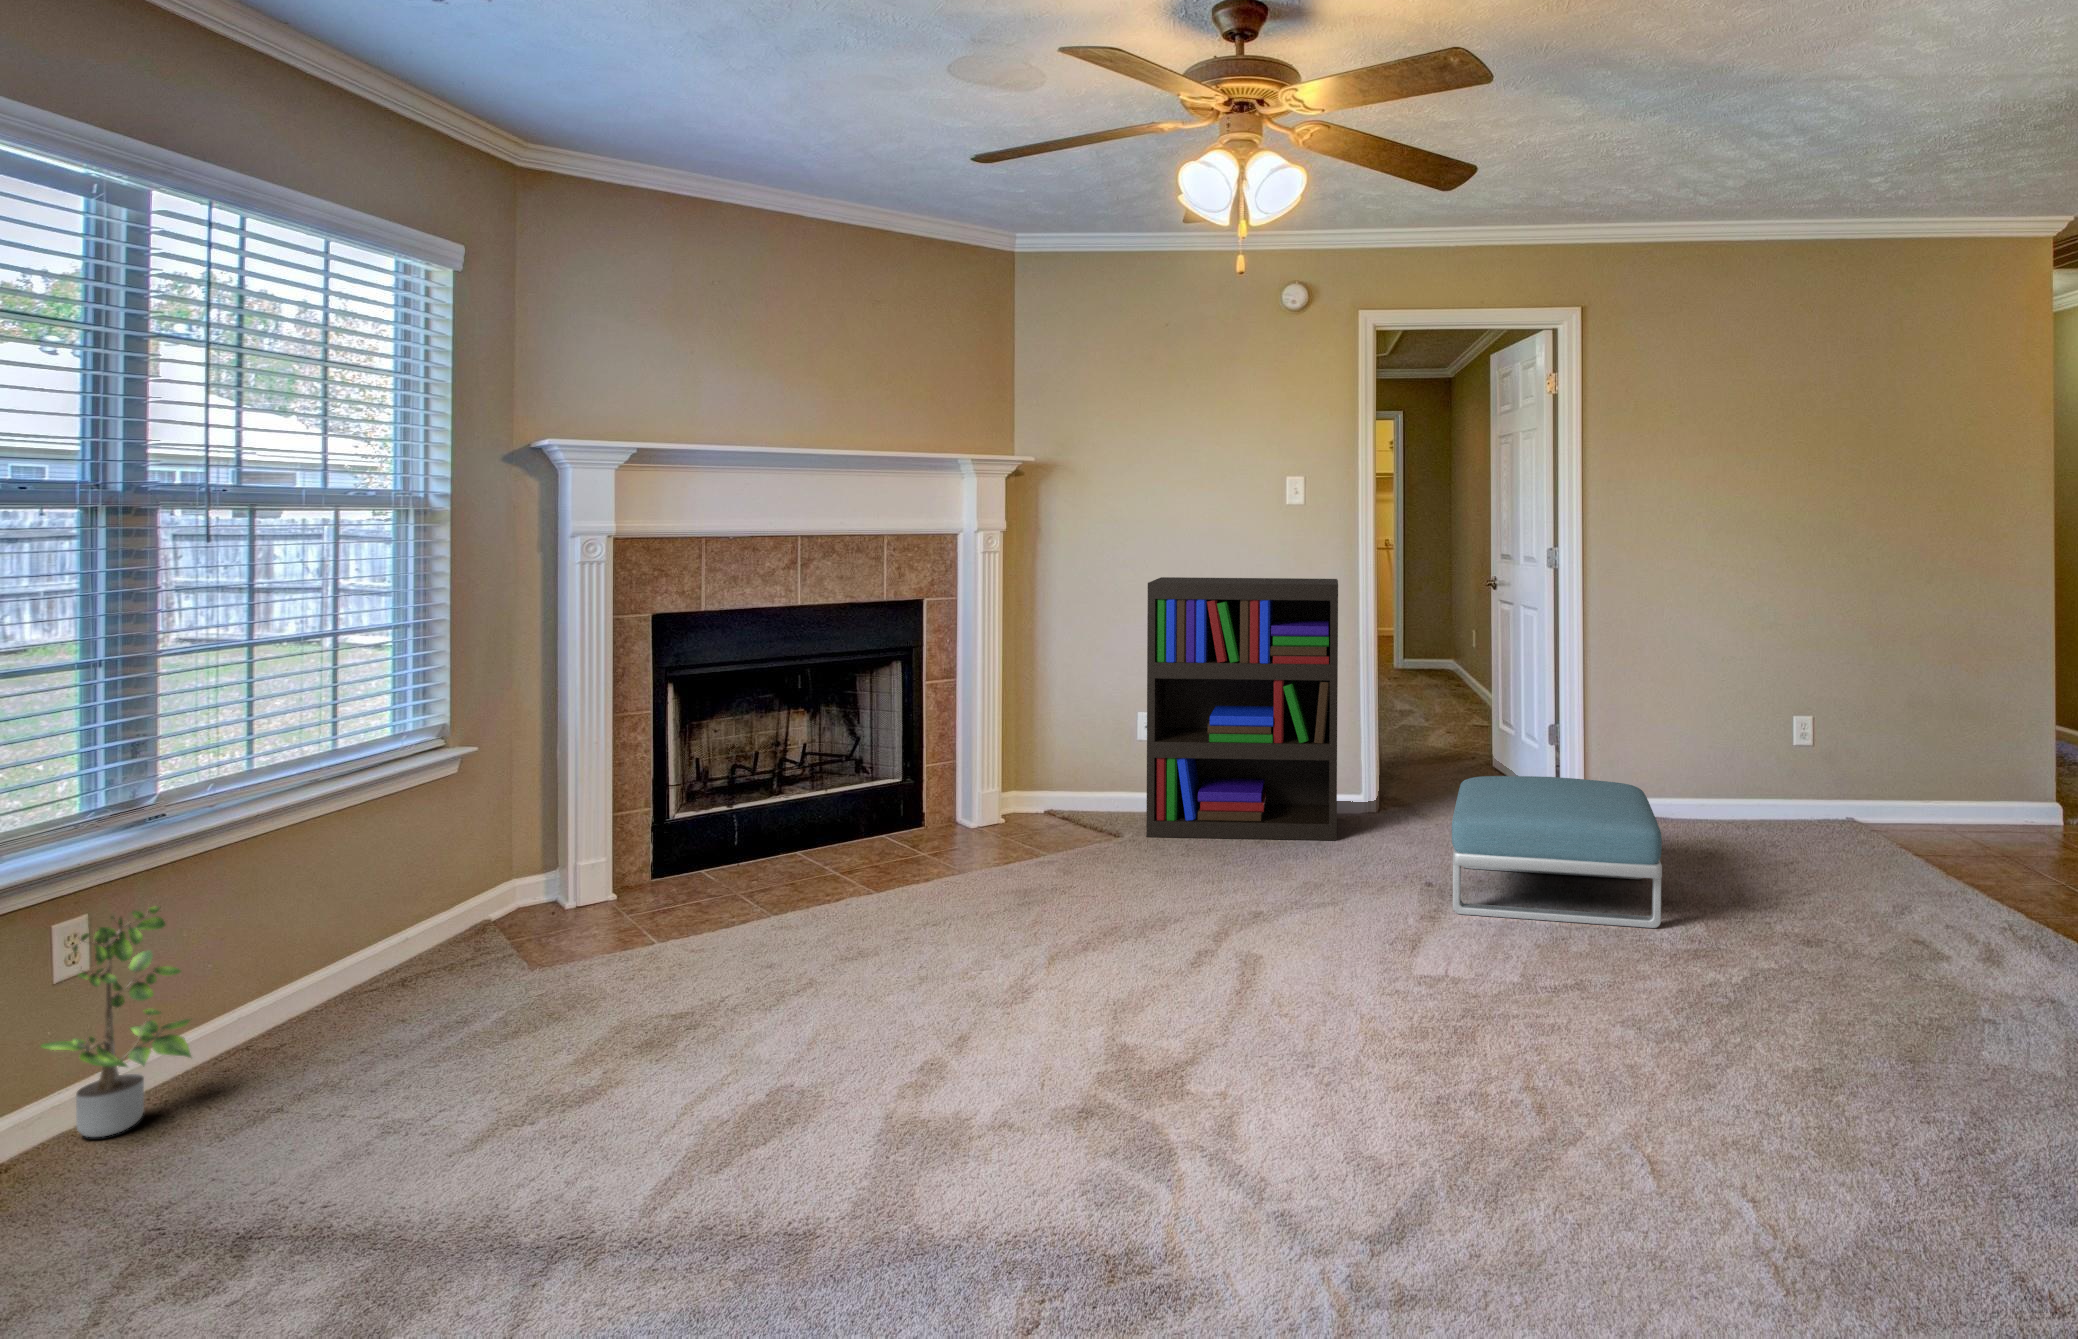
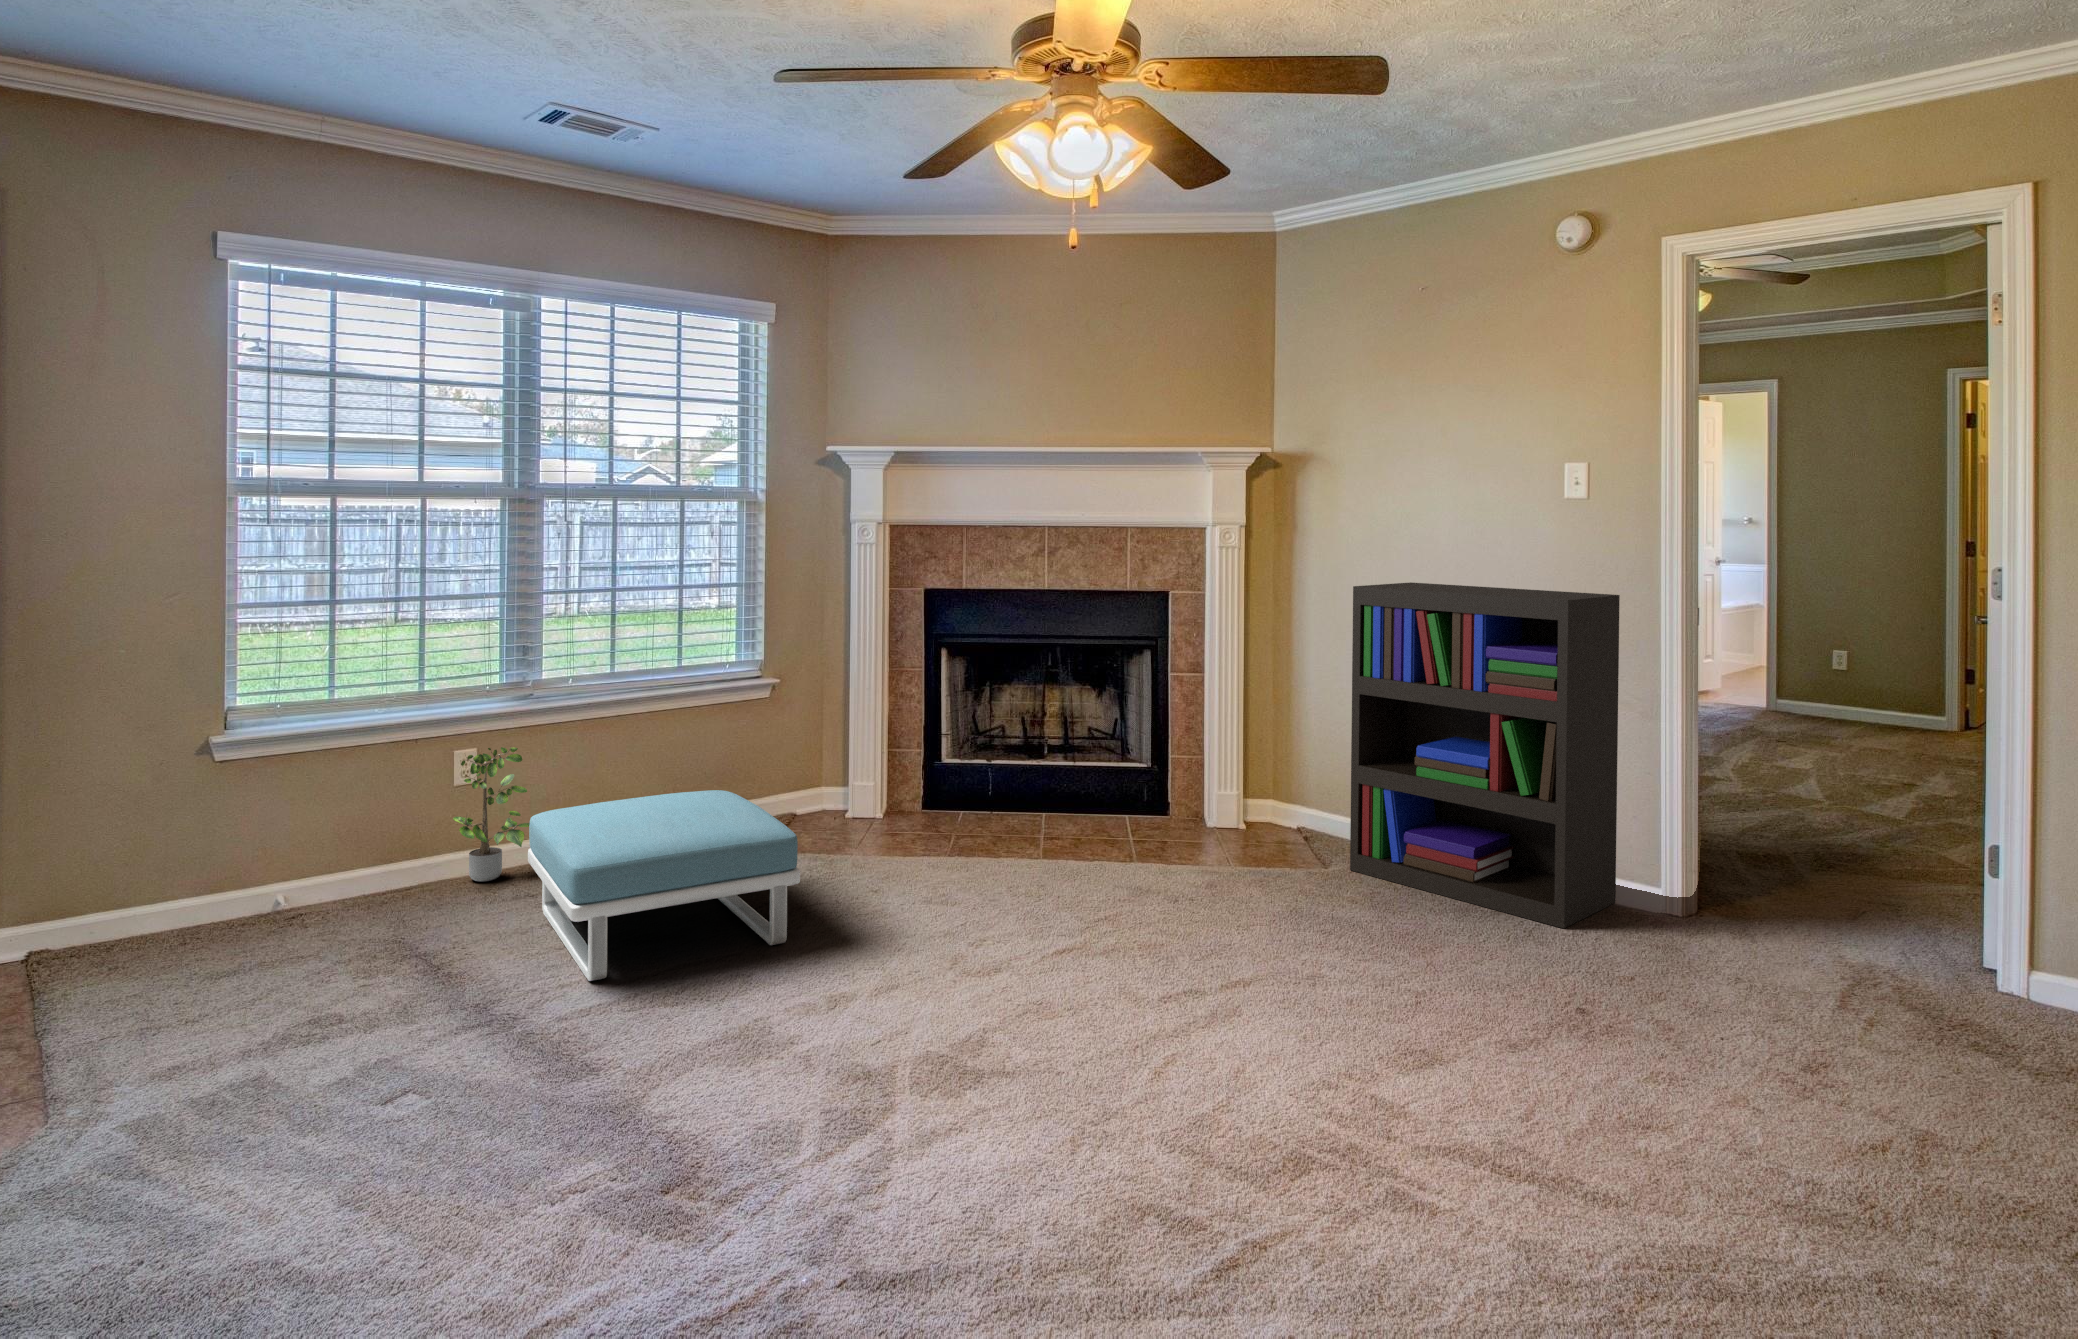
footstool: present [1452,776,1662,928] -> present [528,790,800,981]

